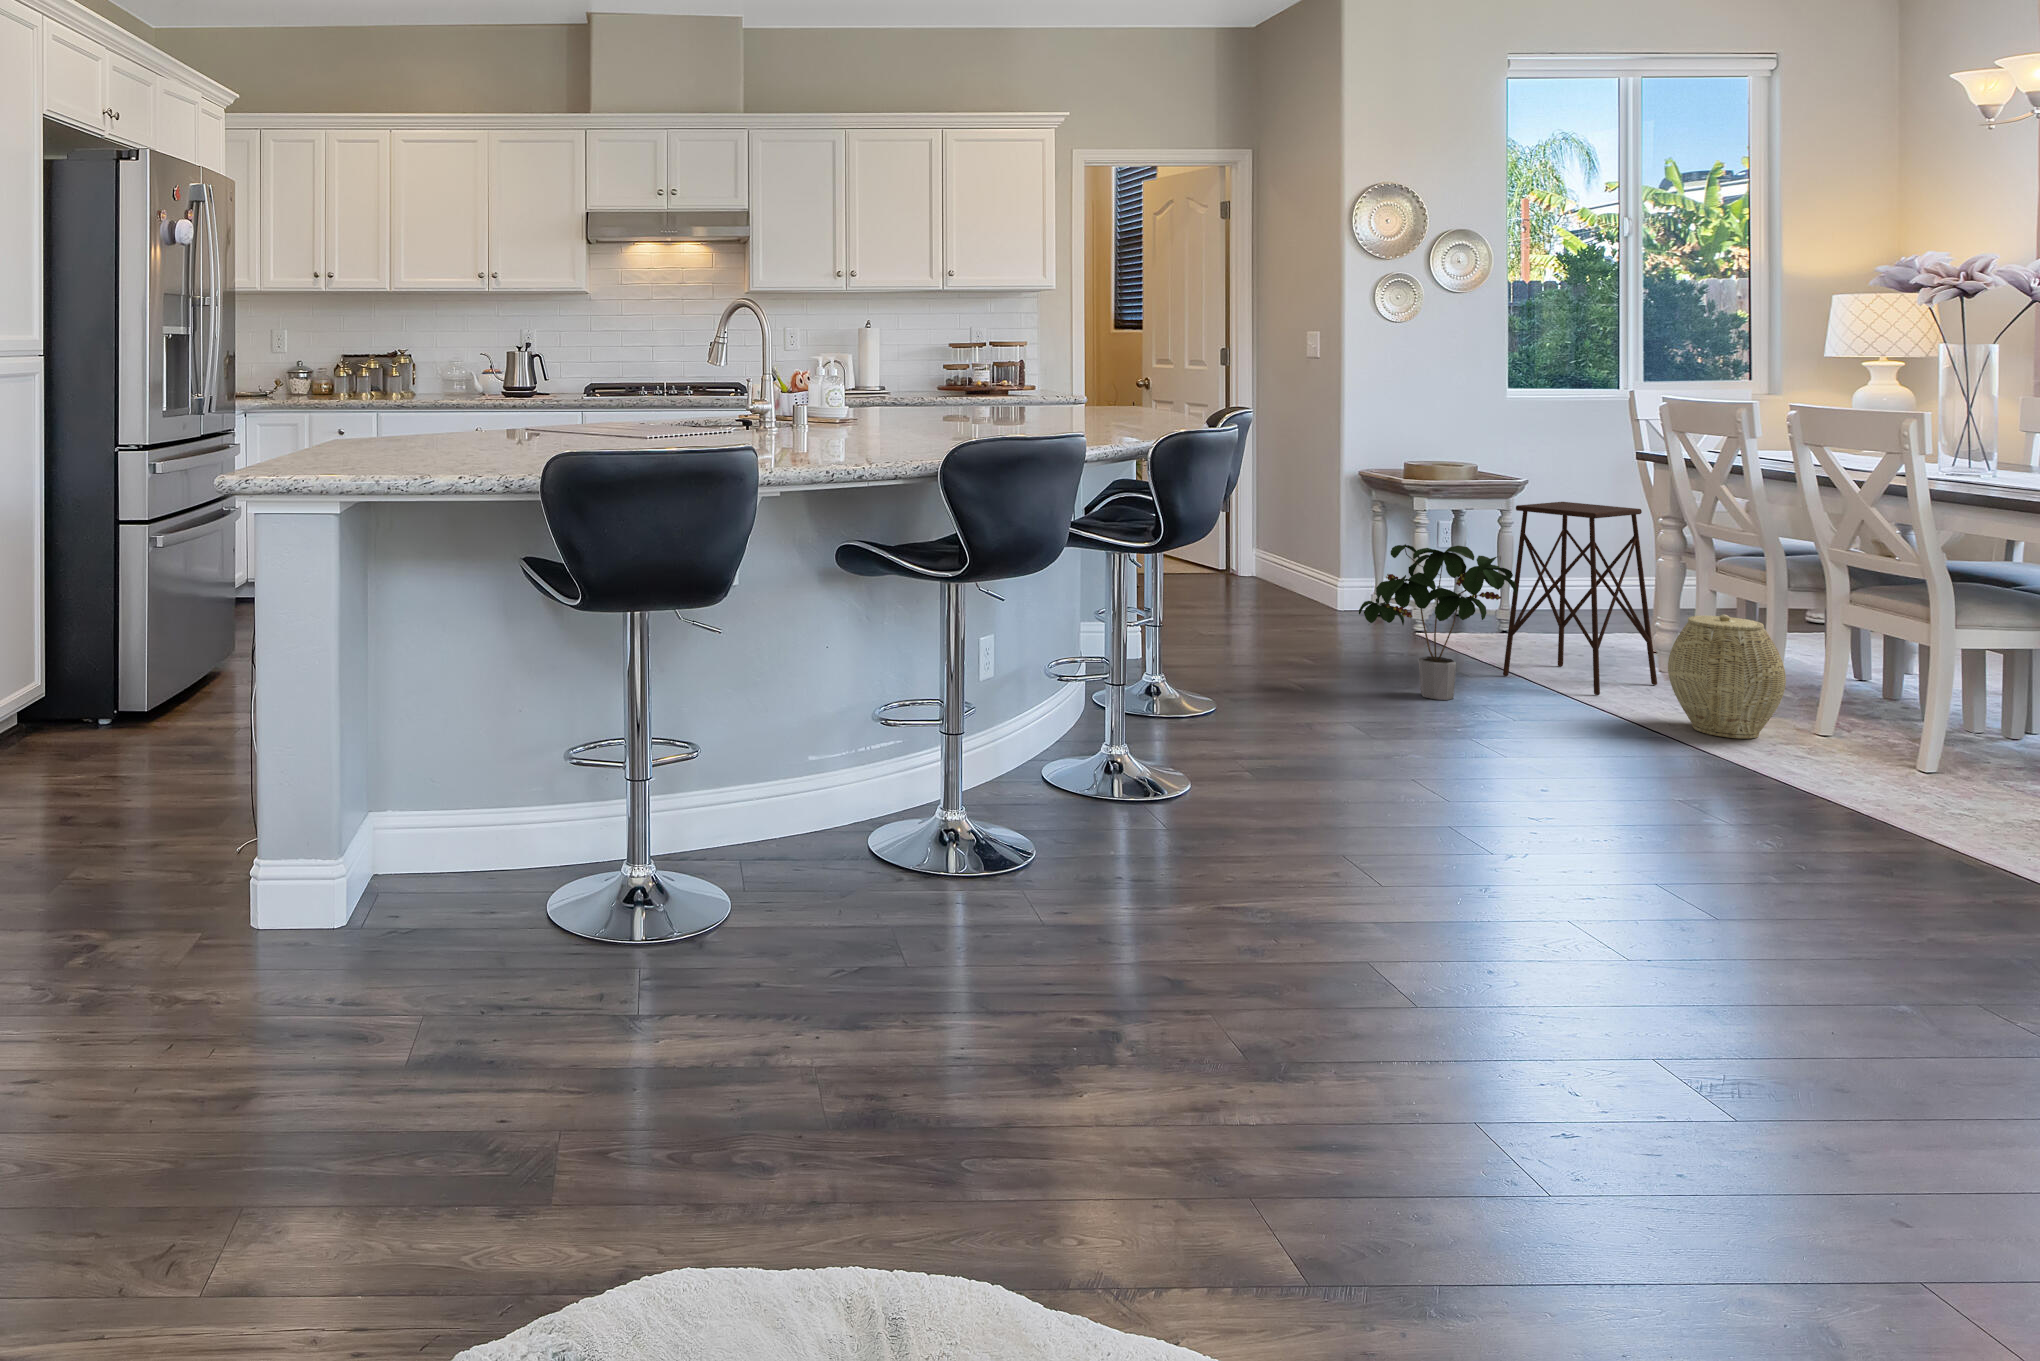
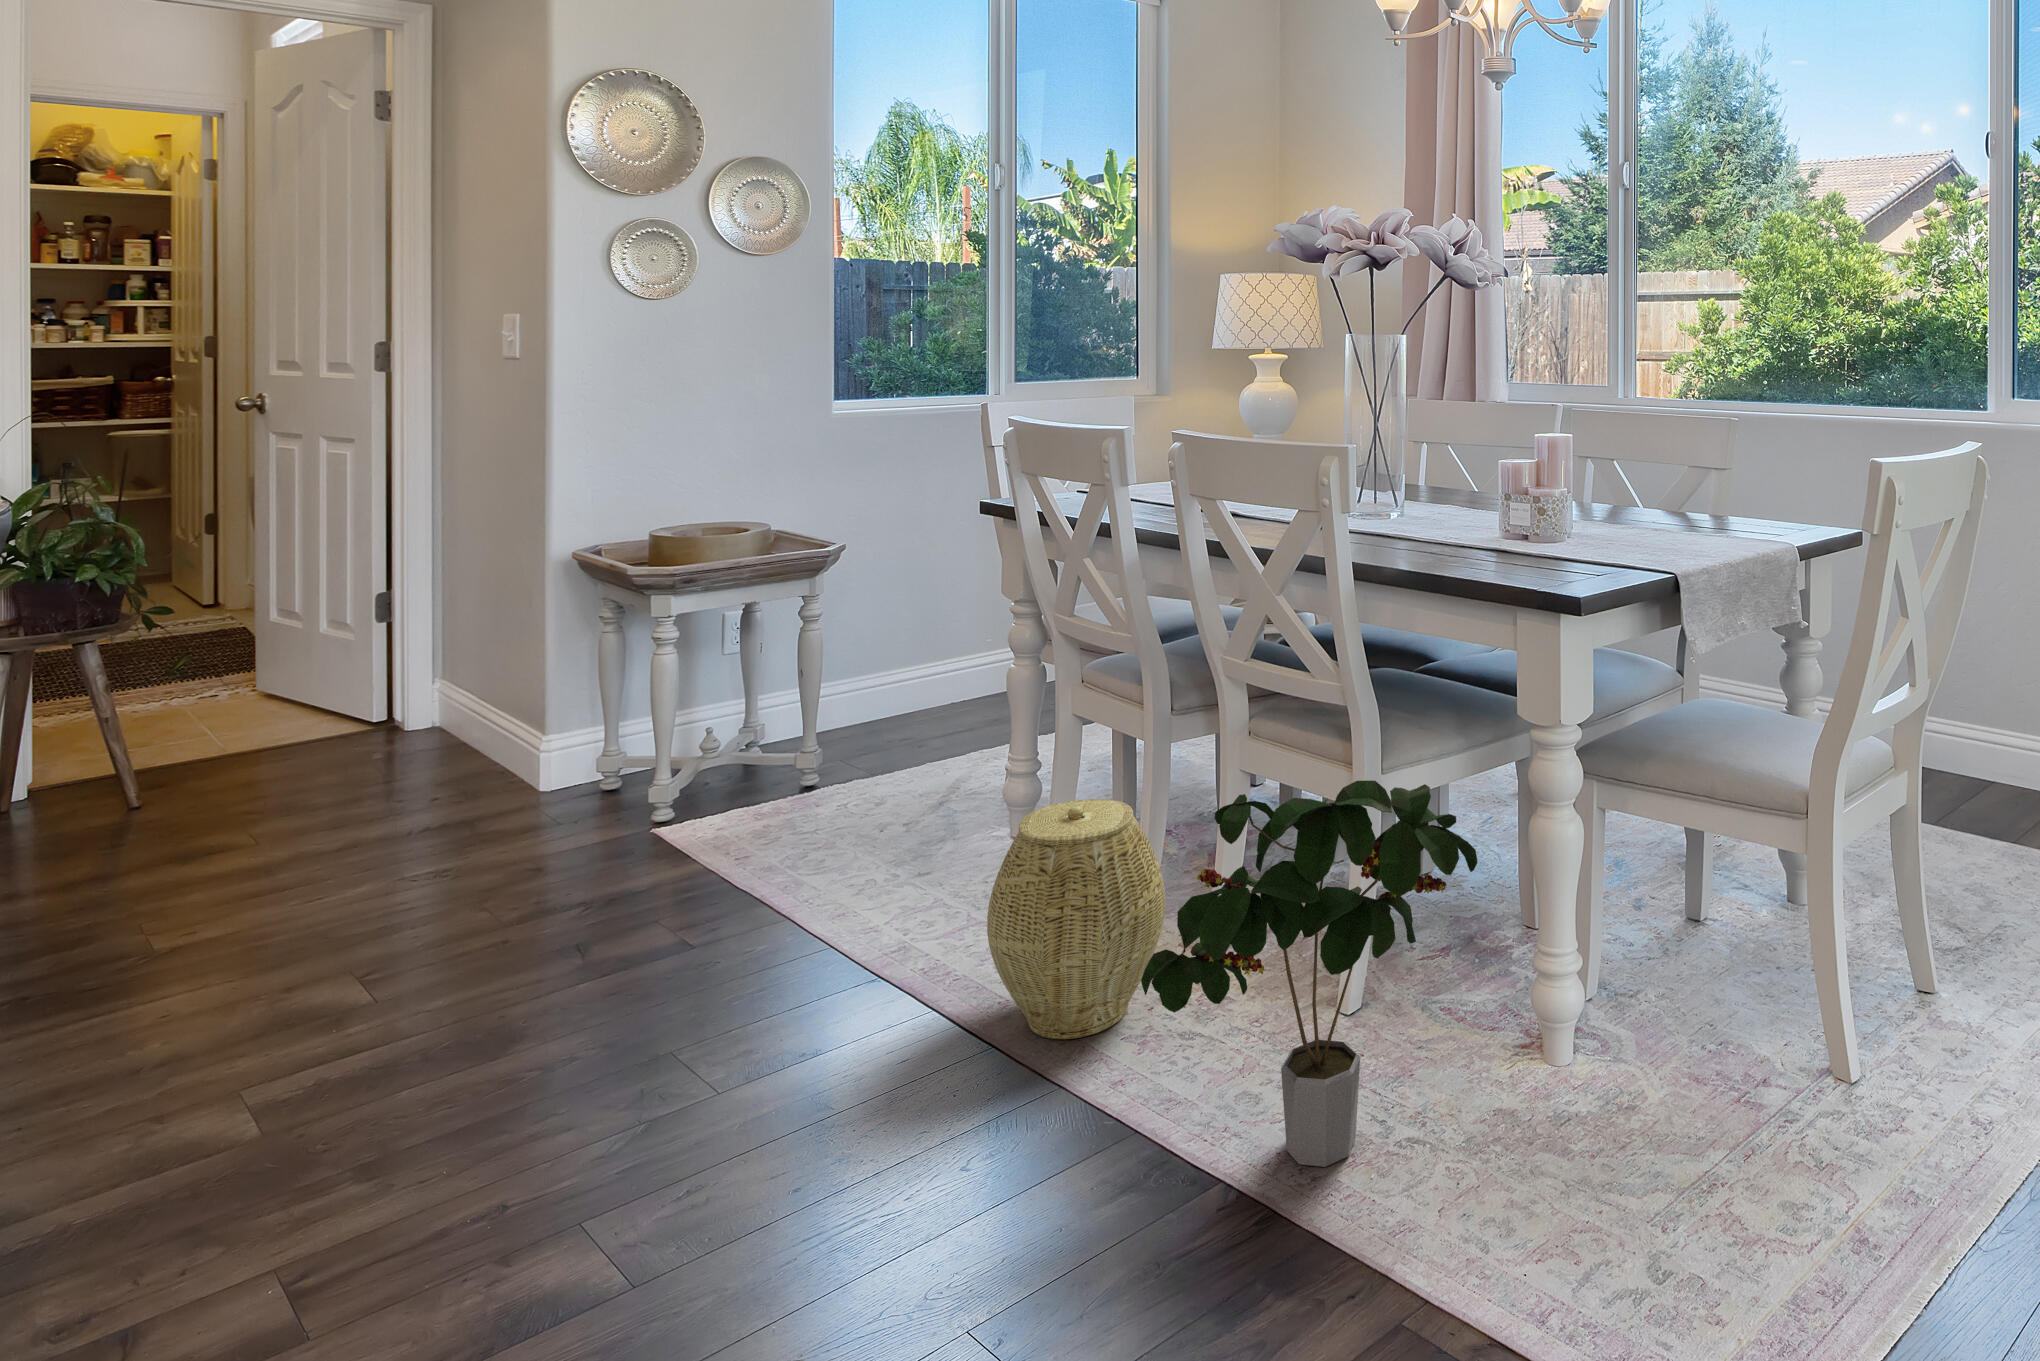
side table: present [1503,502,1657,695] -> none [742,596,1002,958]
potted plant: present [1359,544,1517,700] -> present [1141,780,1478,1167]

